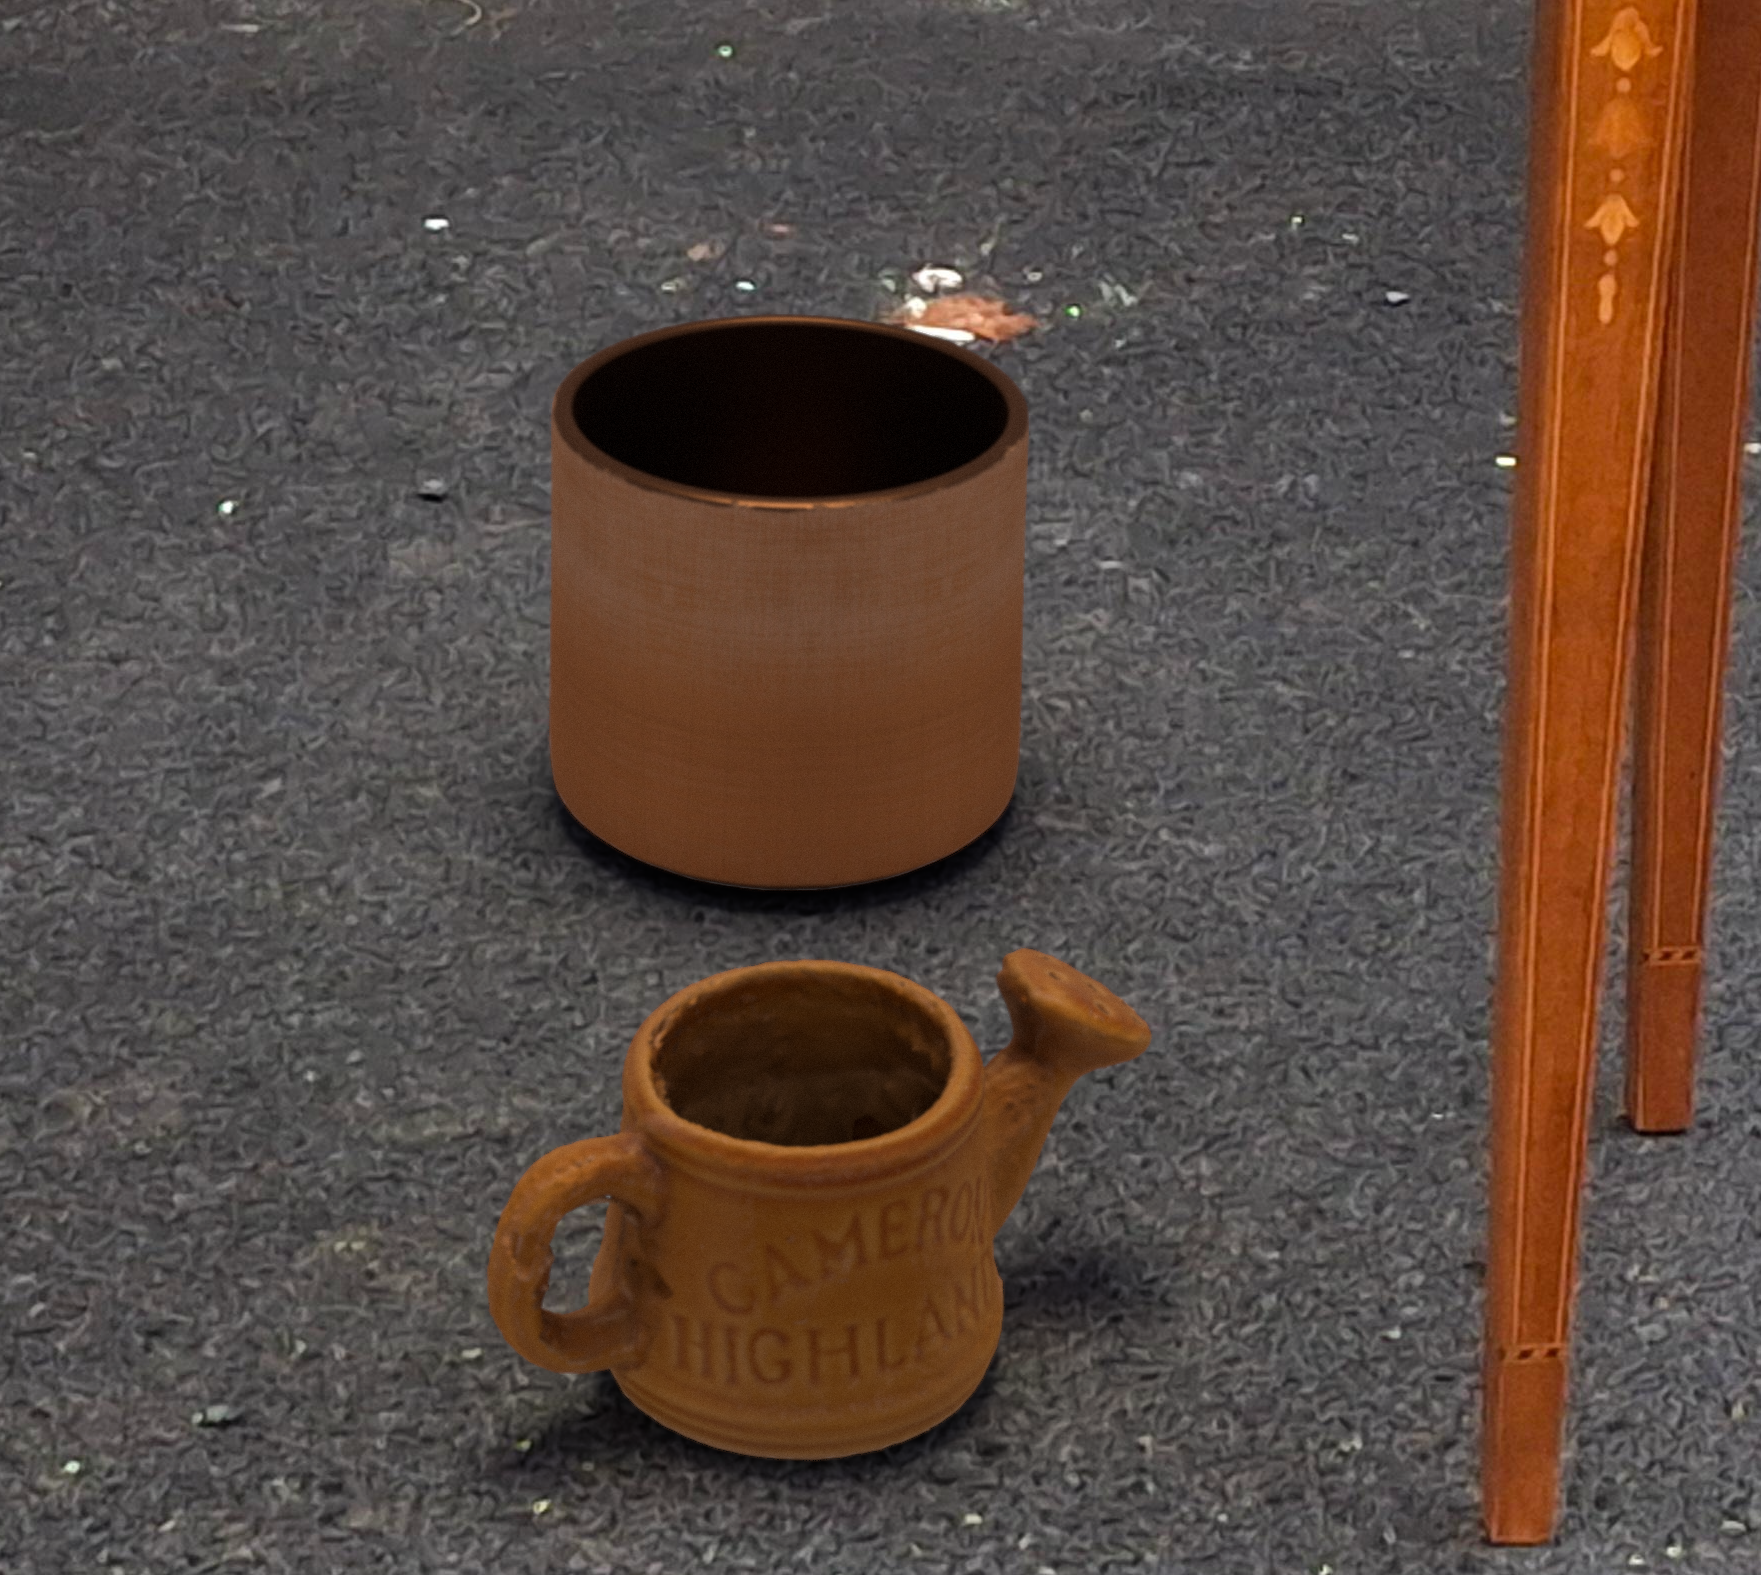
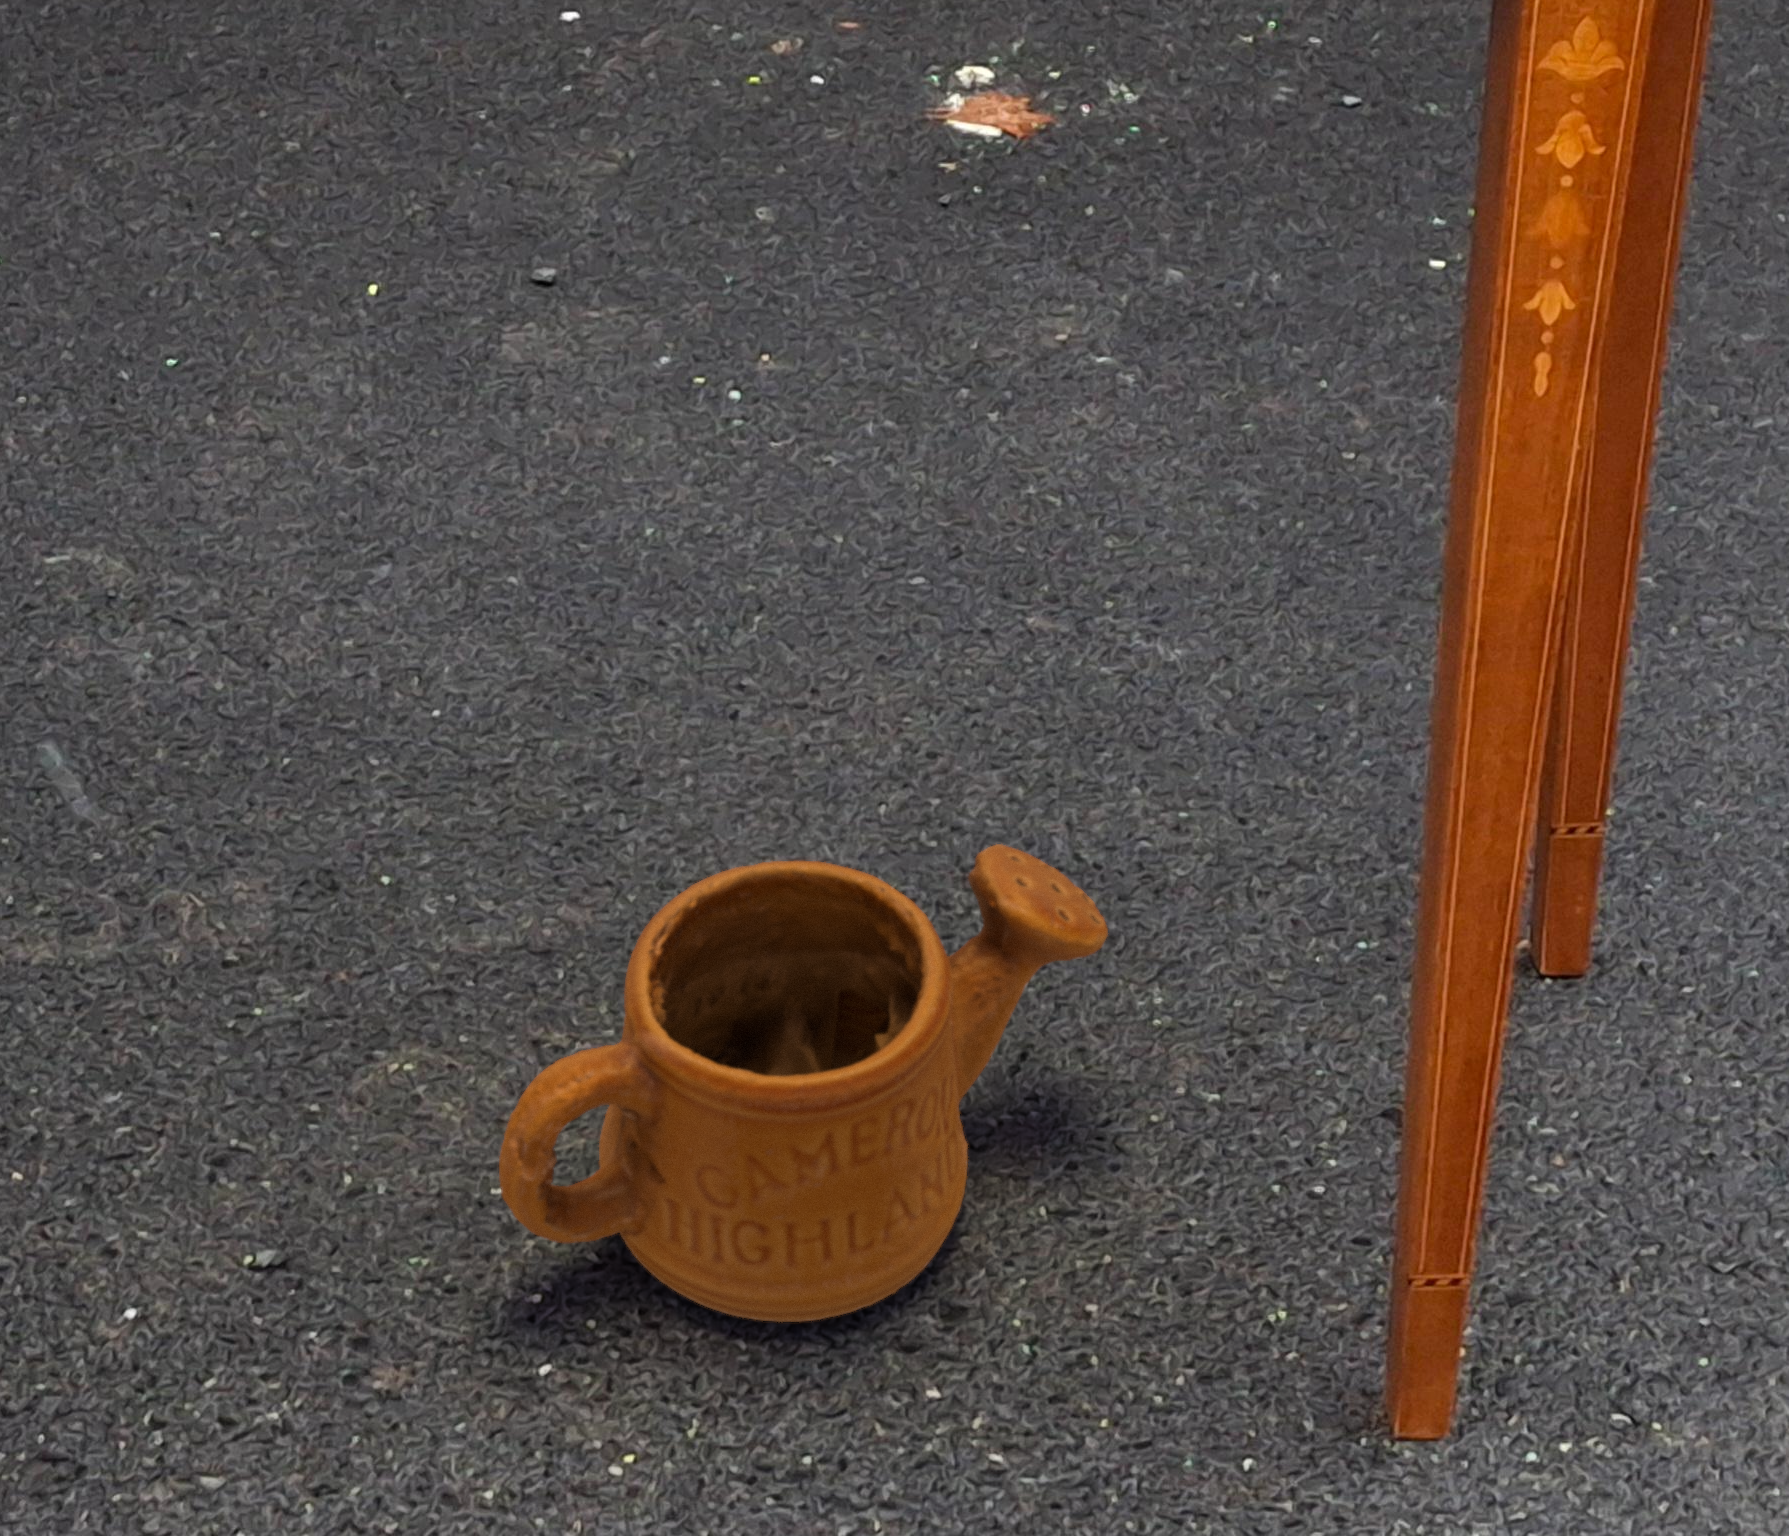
planter: present [549,314,1029,891] -> none [606,182,1024,698]

